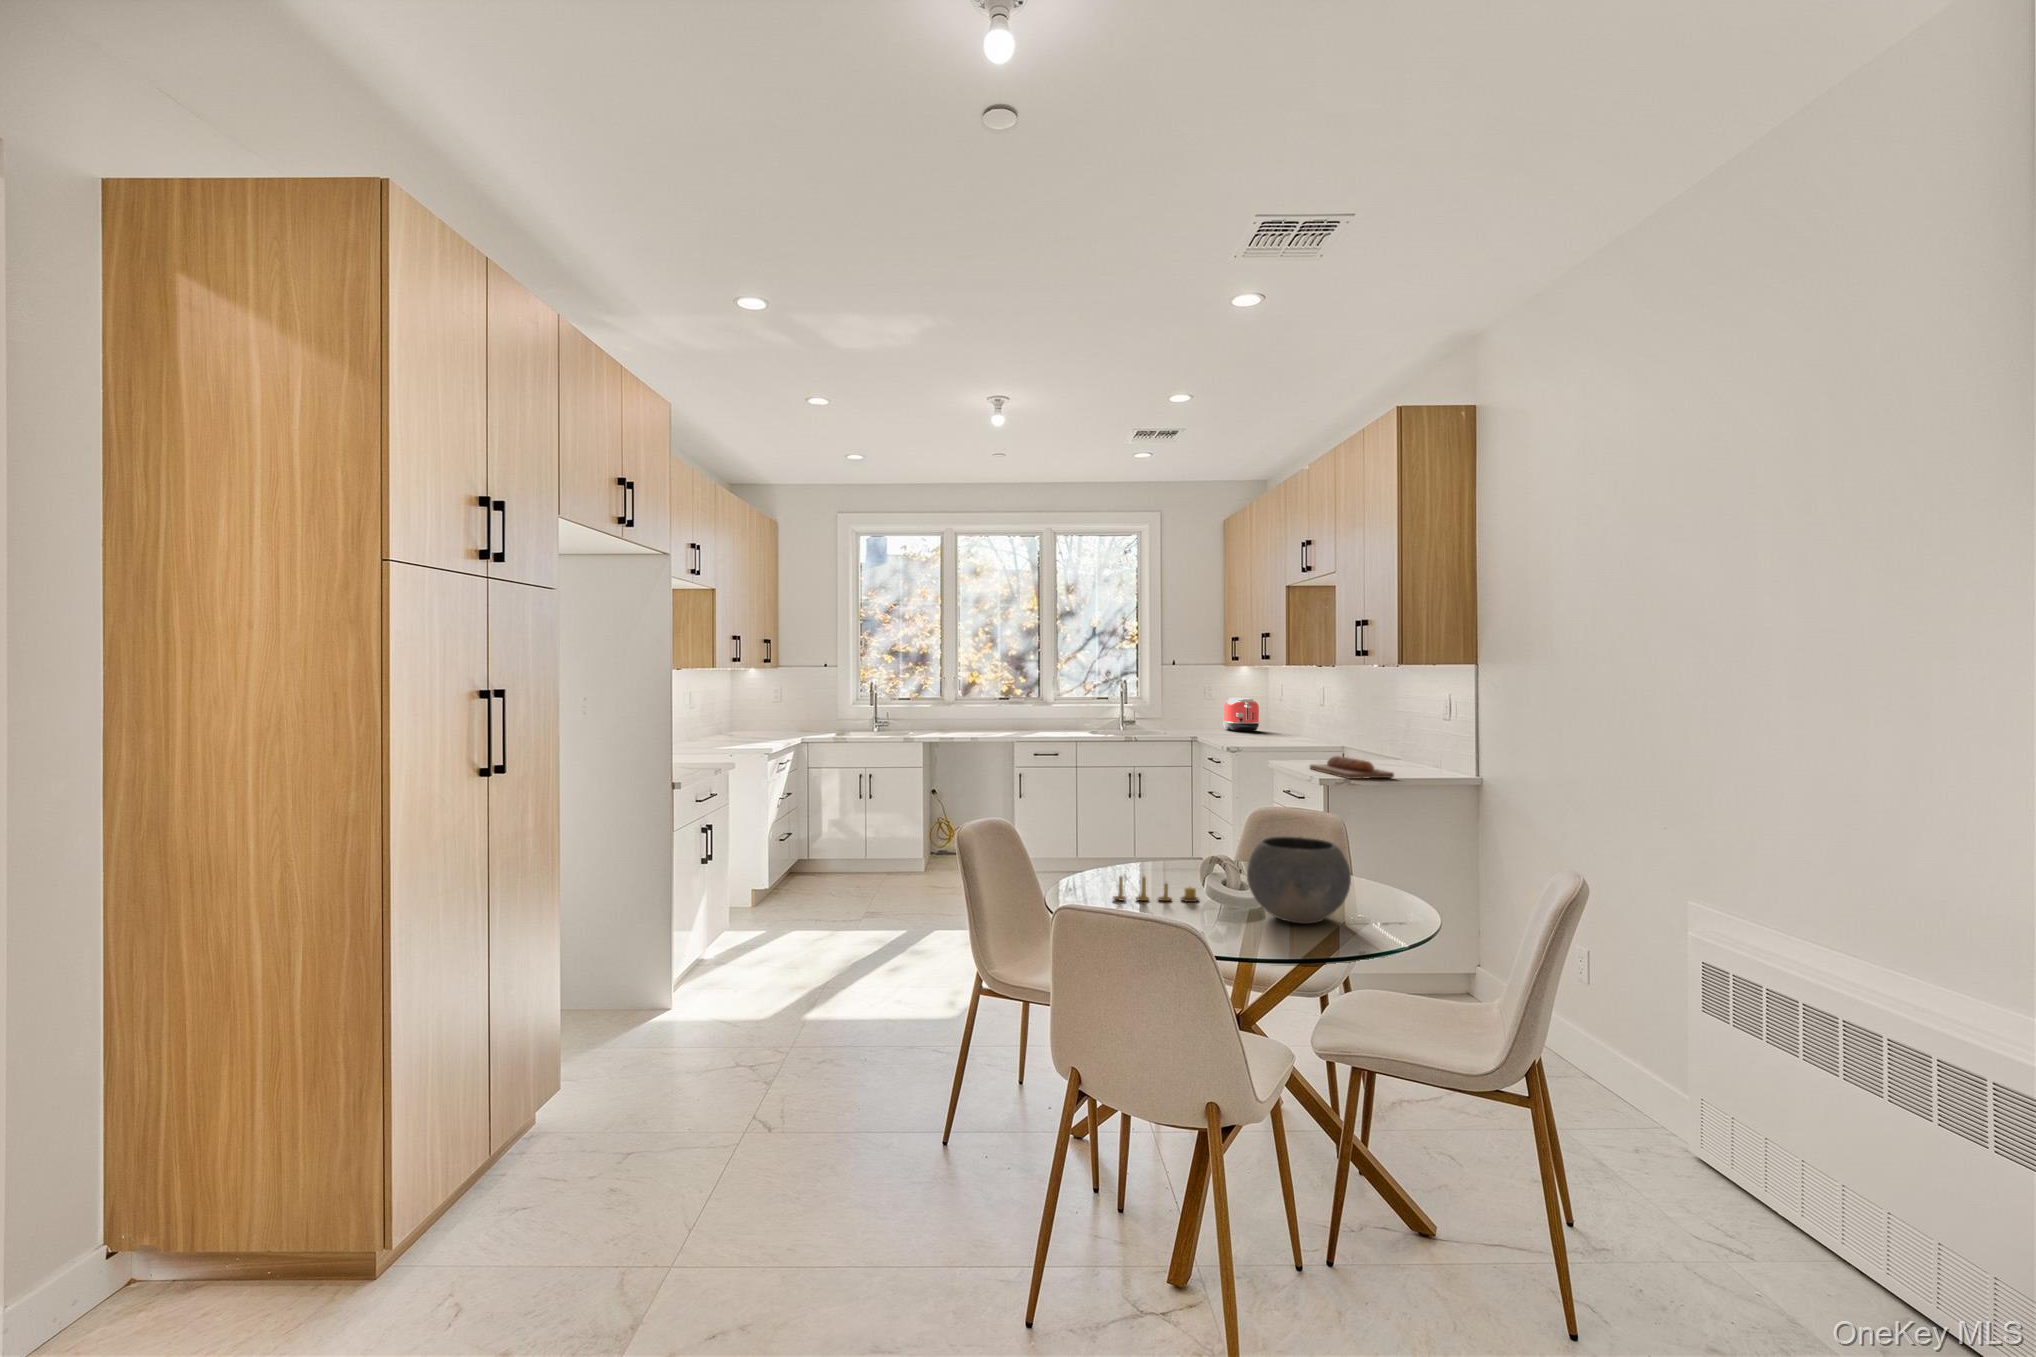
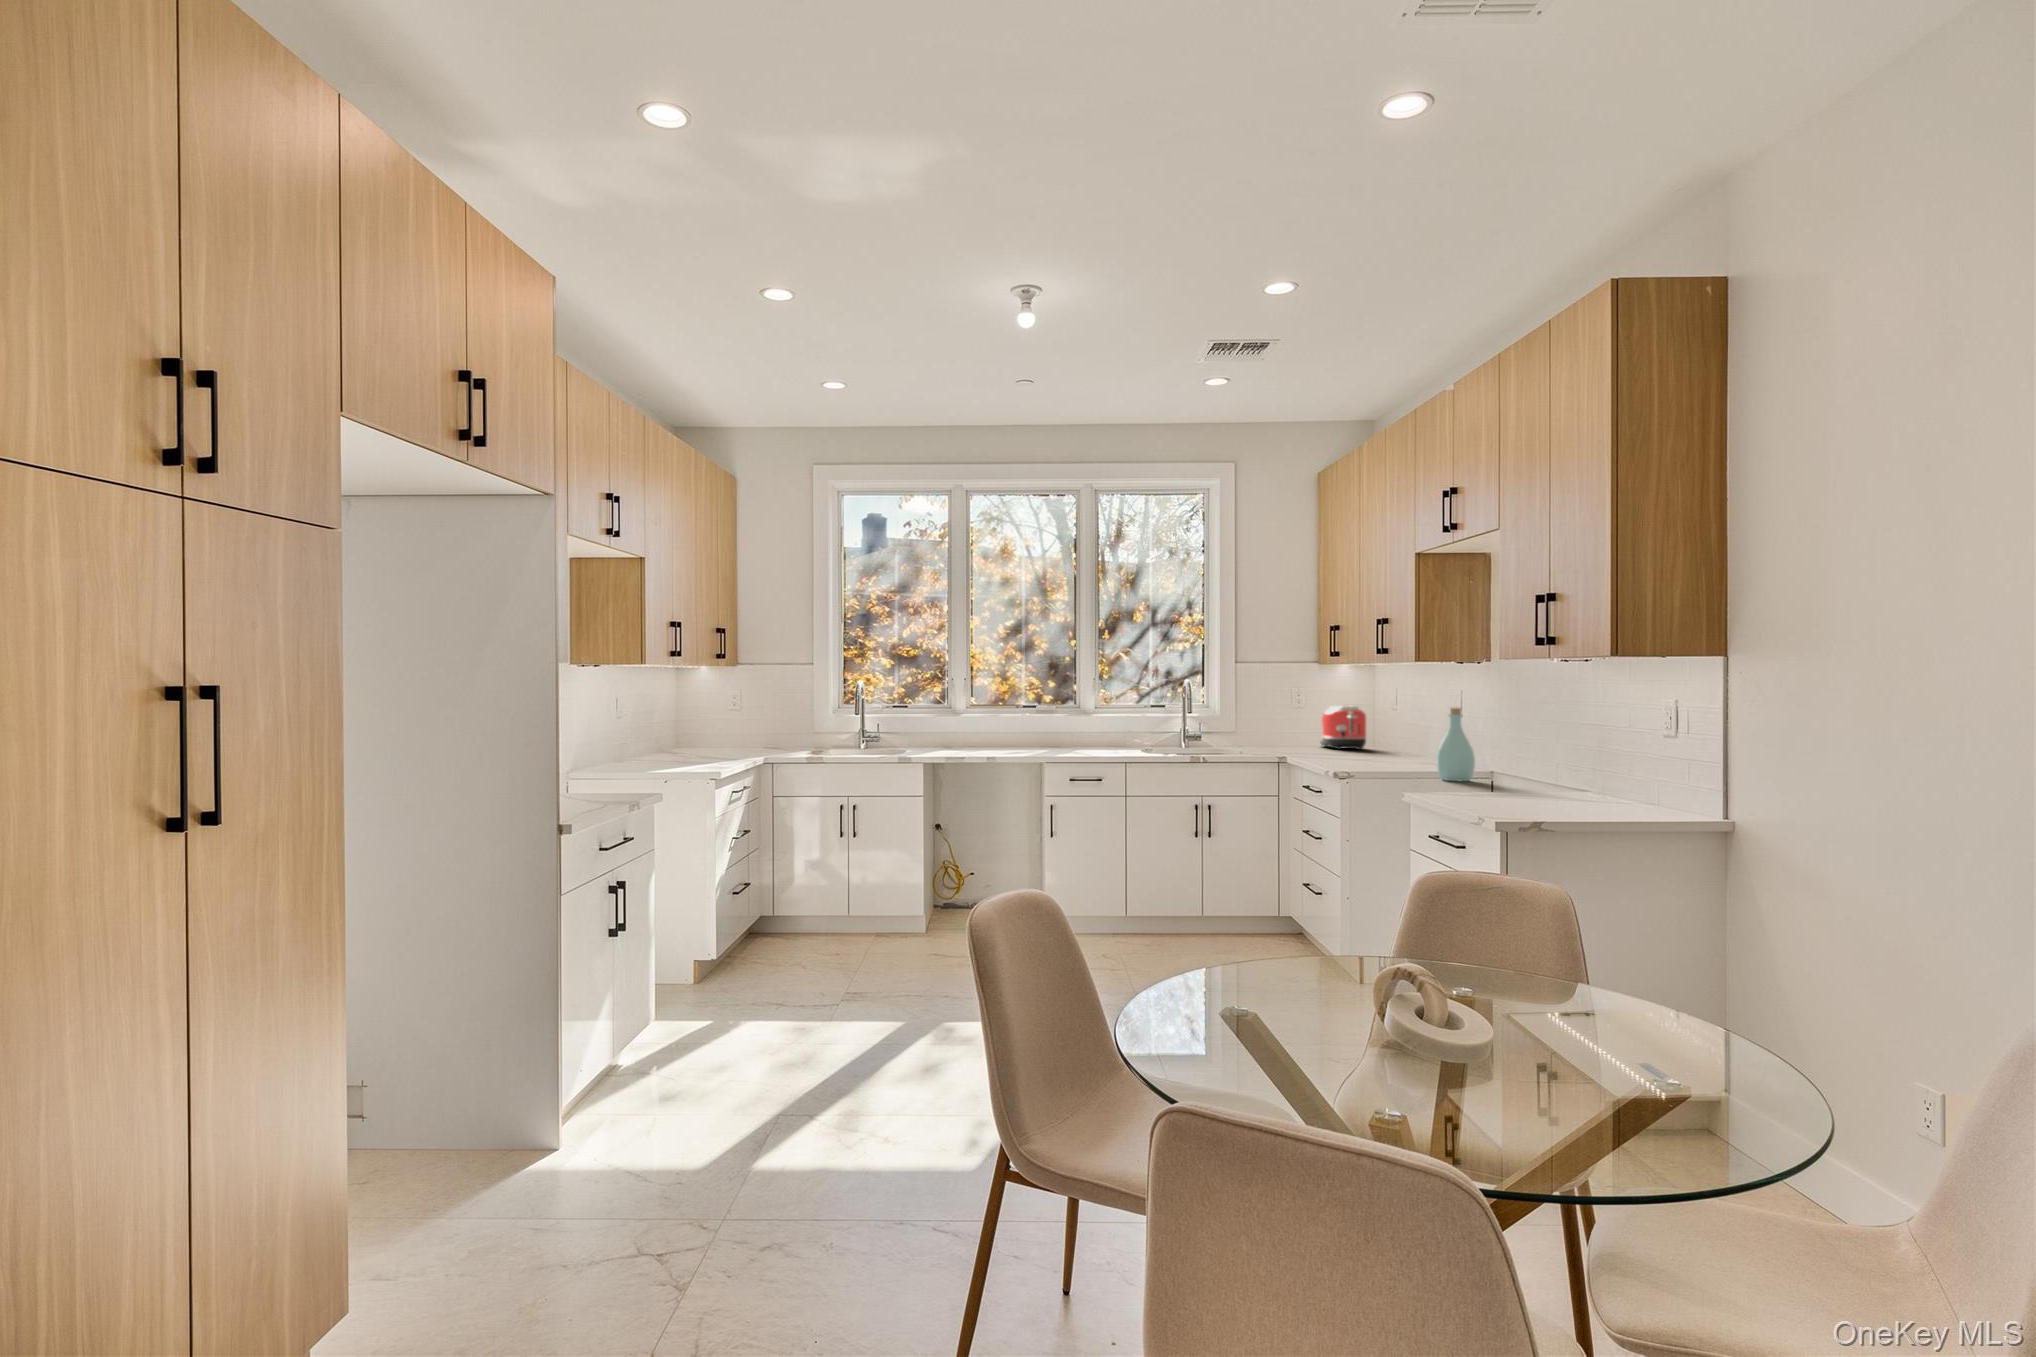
bottle: none [1298,700,1325,753] -> present [1436,707,1475,781]
bread loaf: present [1310,756,1394,779] -> none [1470,788,1603,822]
bowl: present [1247,836,1351,924] -> none [1442,928,1625,1081]
candle: present [1113,876,1199,902] -> none [1213,982,1354,1030]

